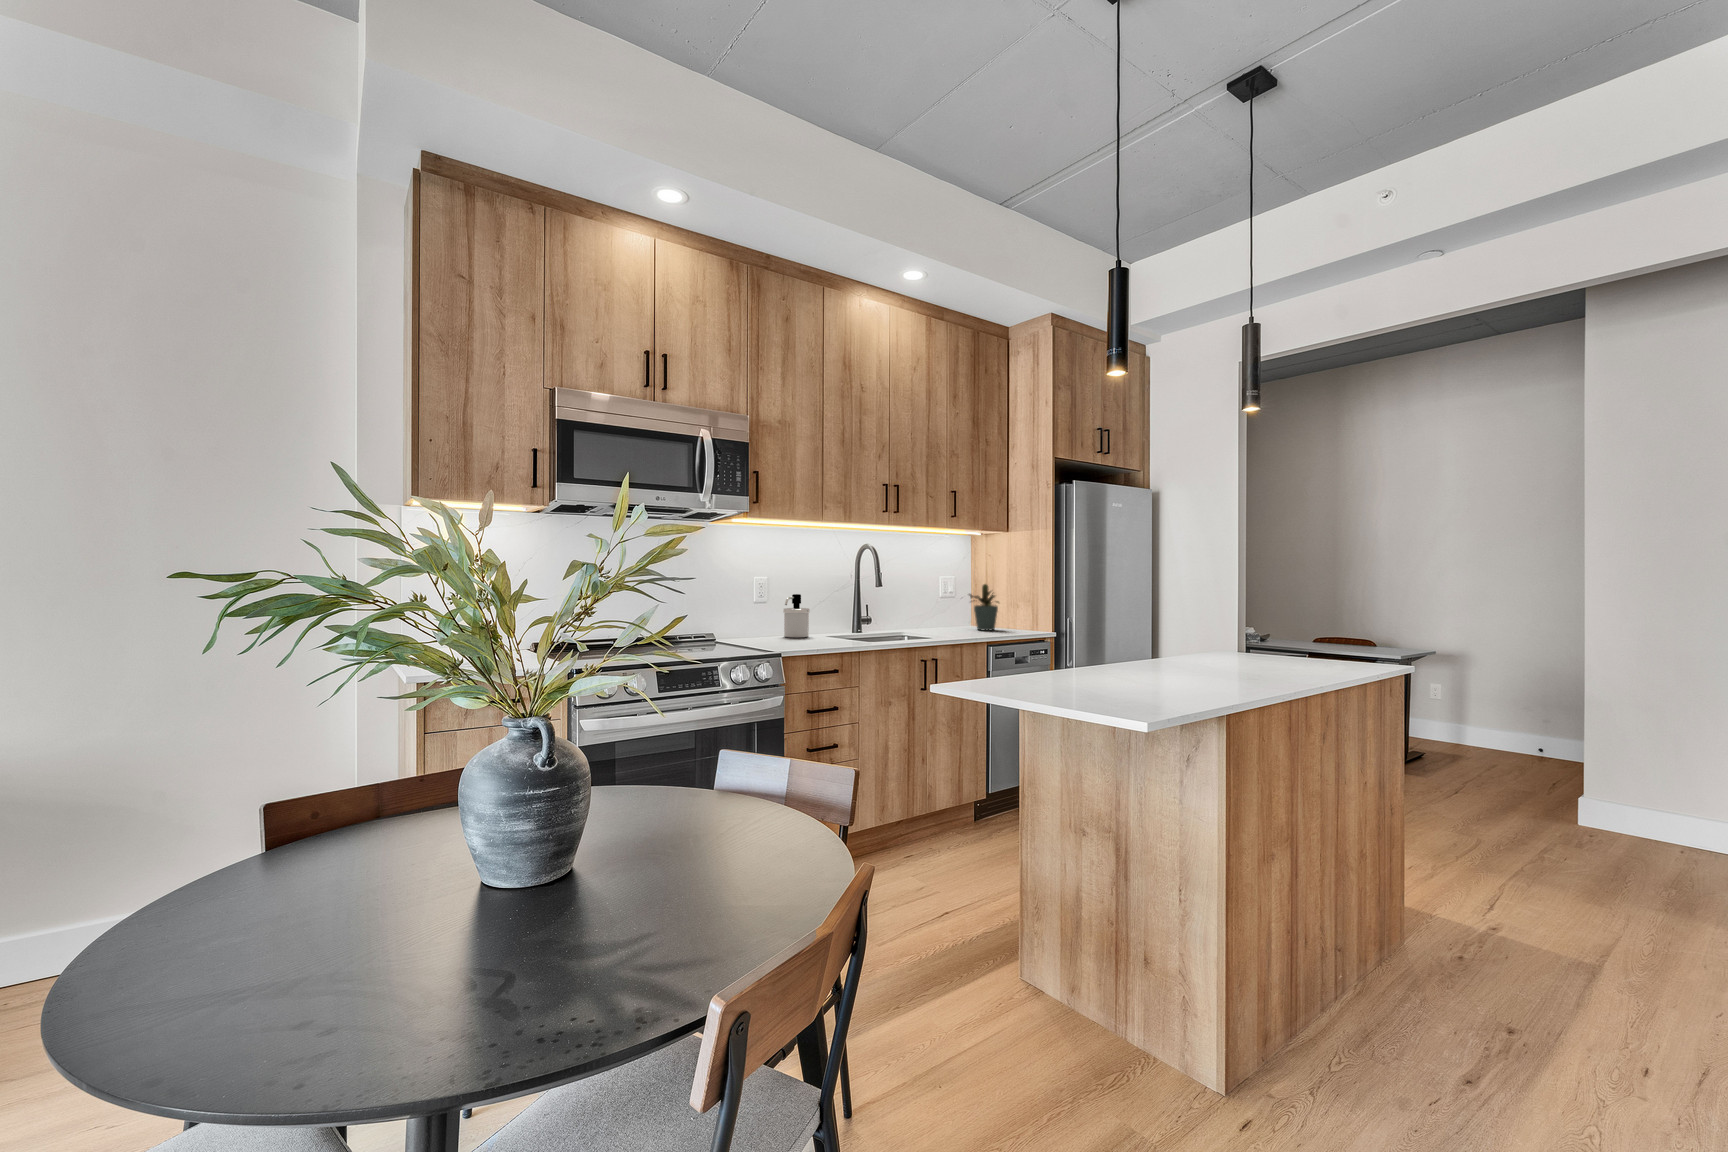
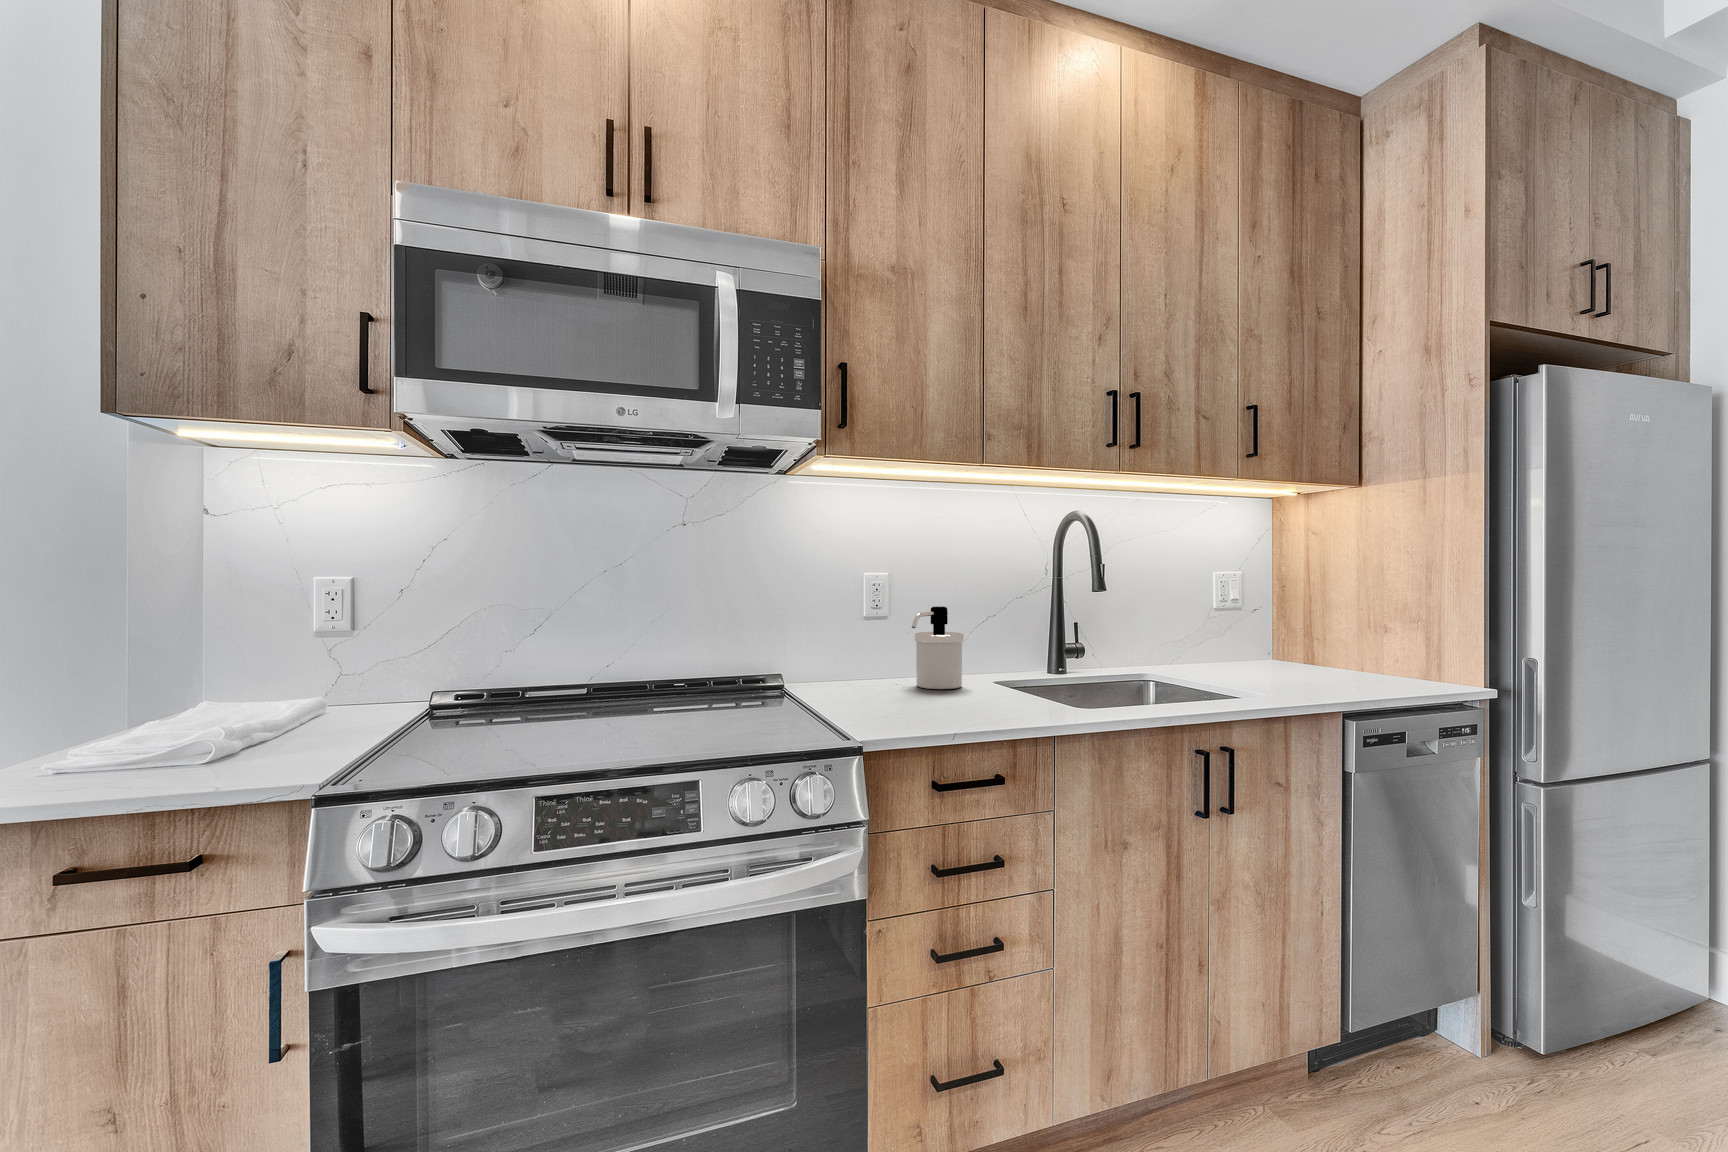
potted plant: present [969,584,999,631] -> none [1283,586,1353,678]

